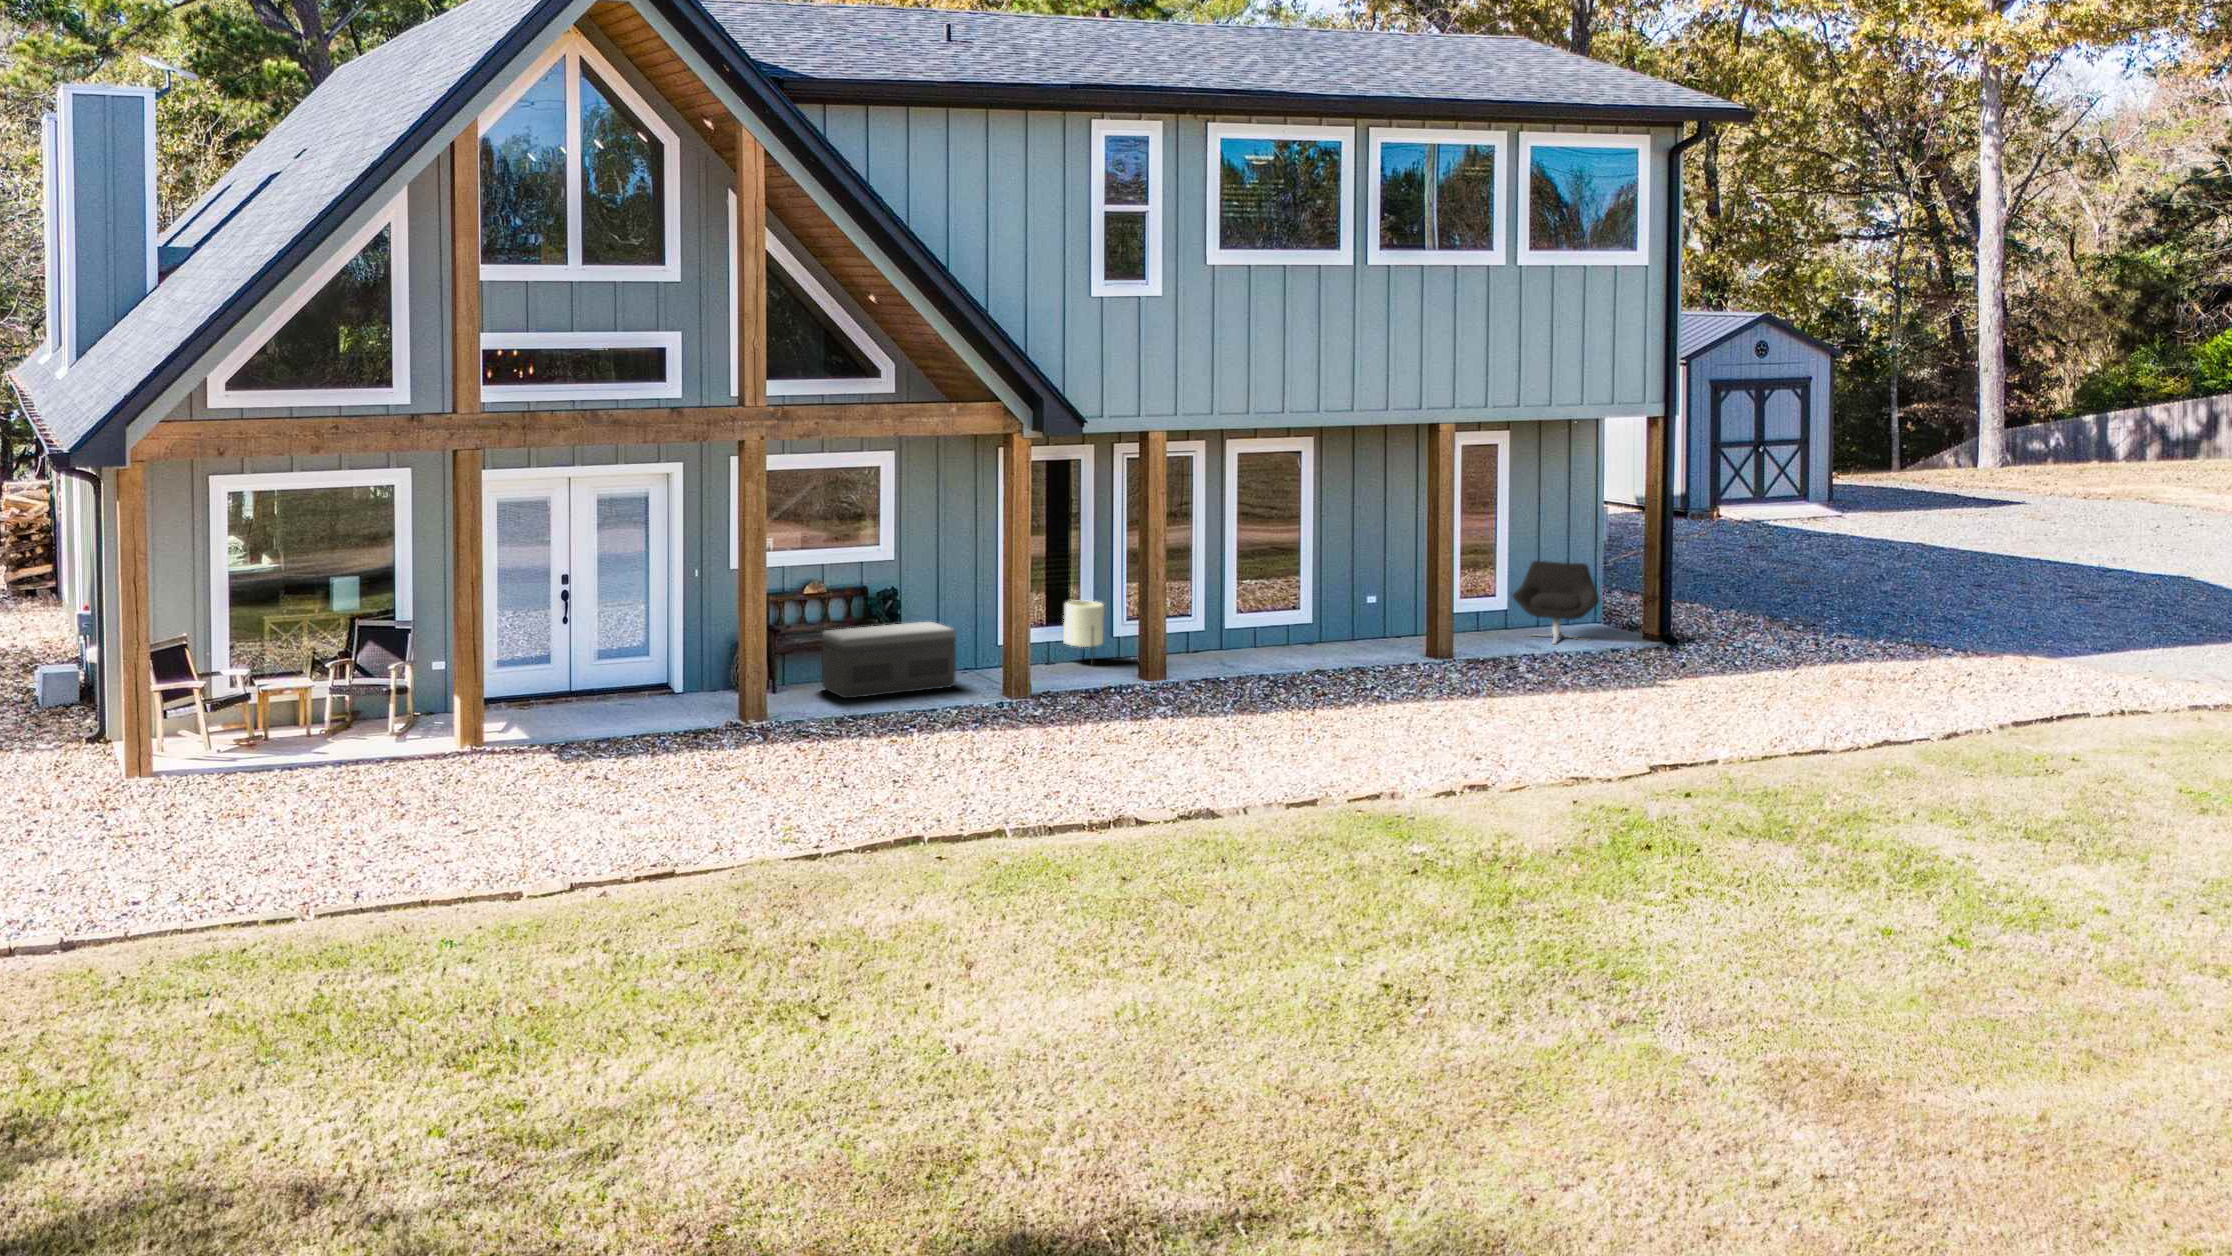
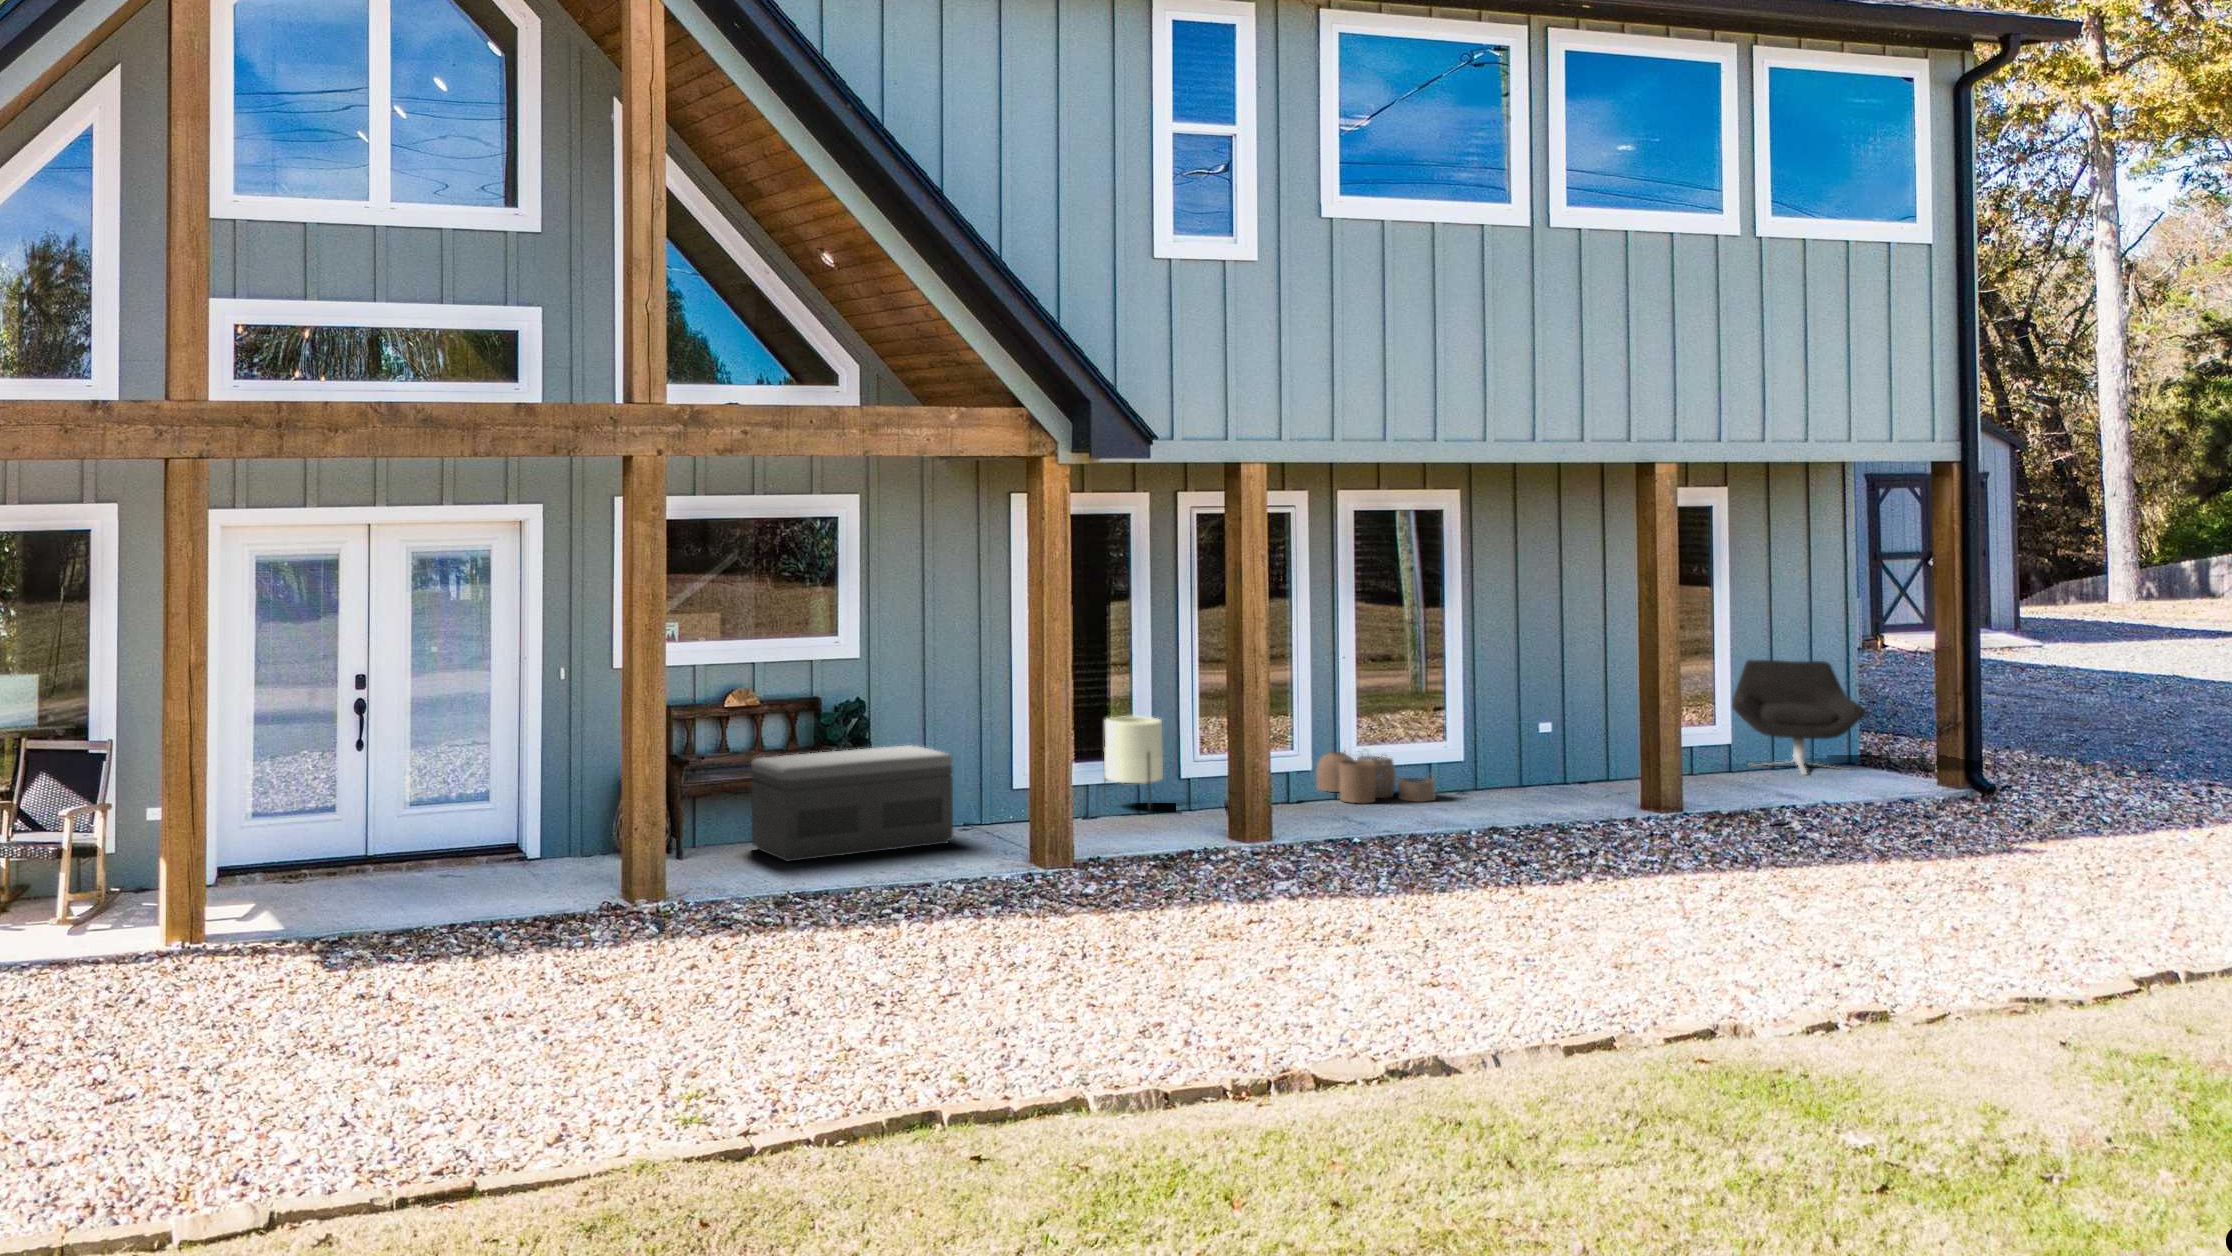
woven basket: none [1213,623,1290,662] -> present [1316,750,1436,803]

